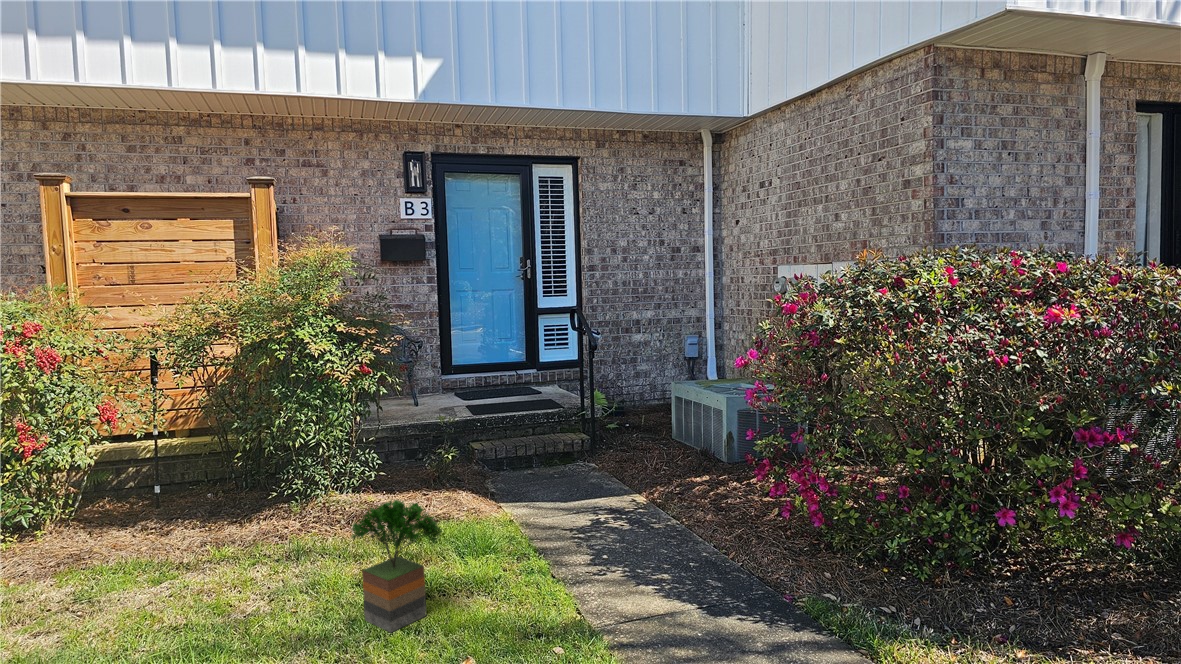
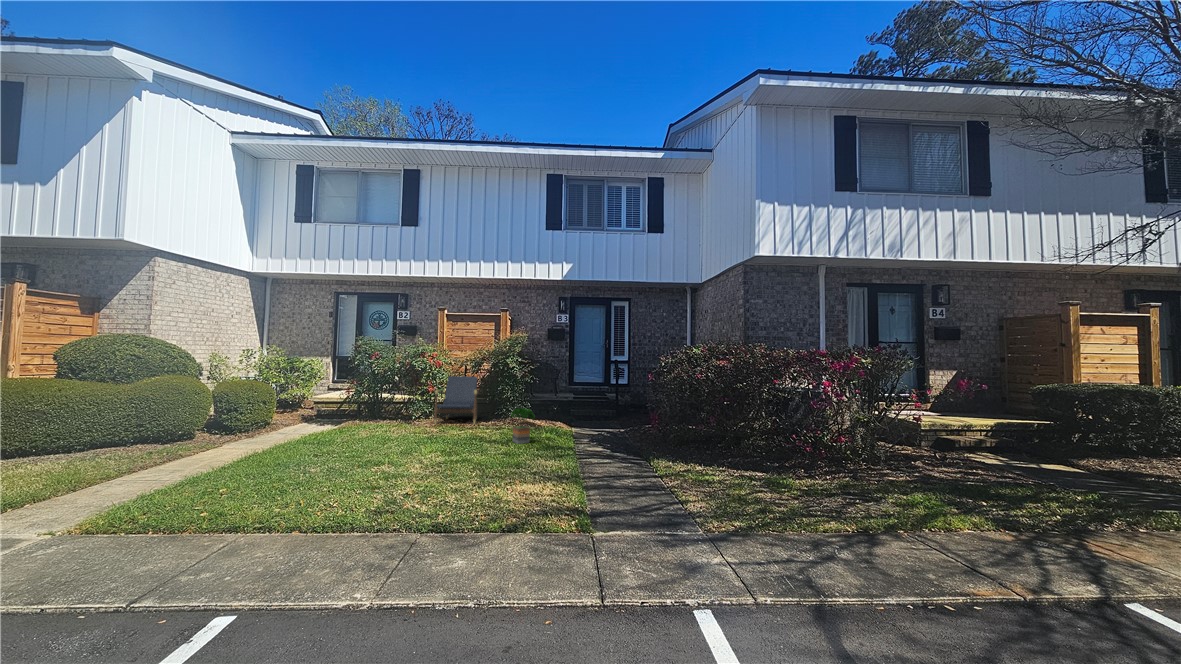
lounge chair: none [48,383,206,558] -> present [434,376,479,424]

